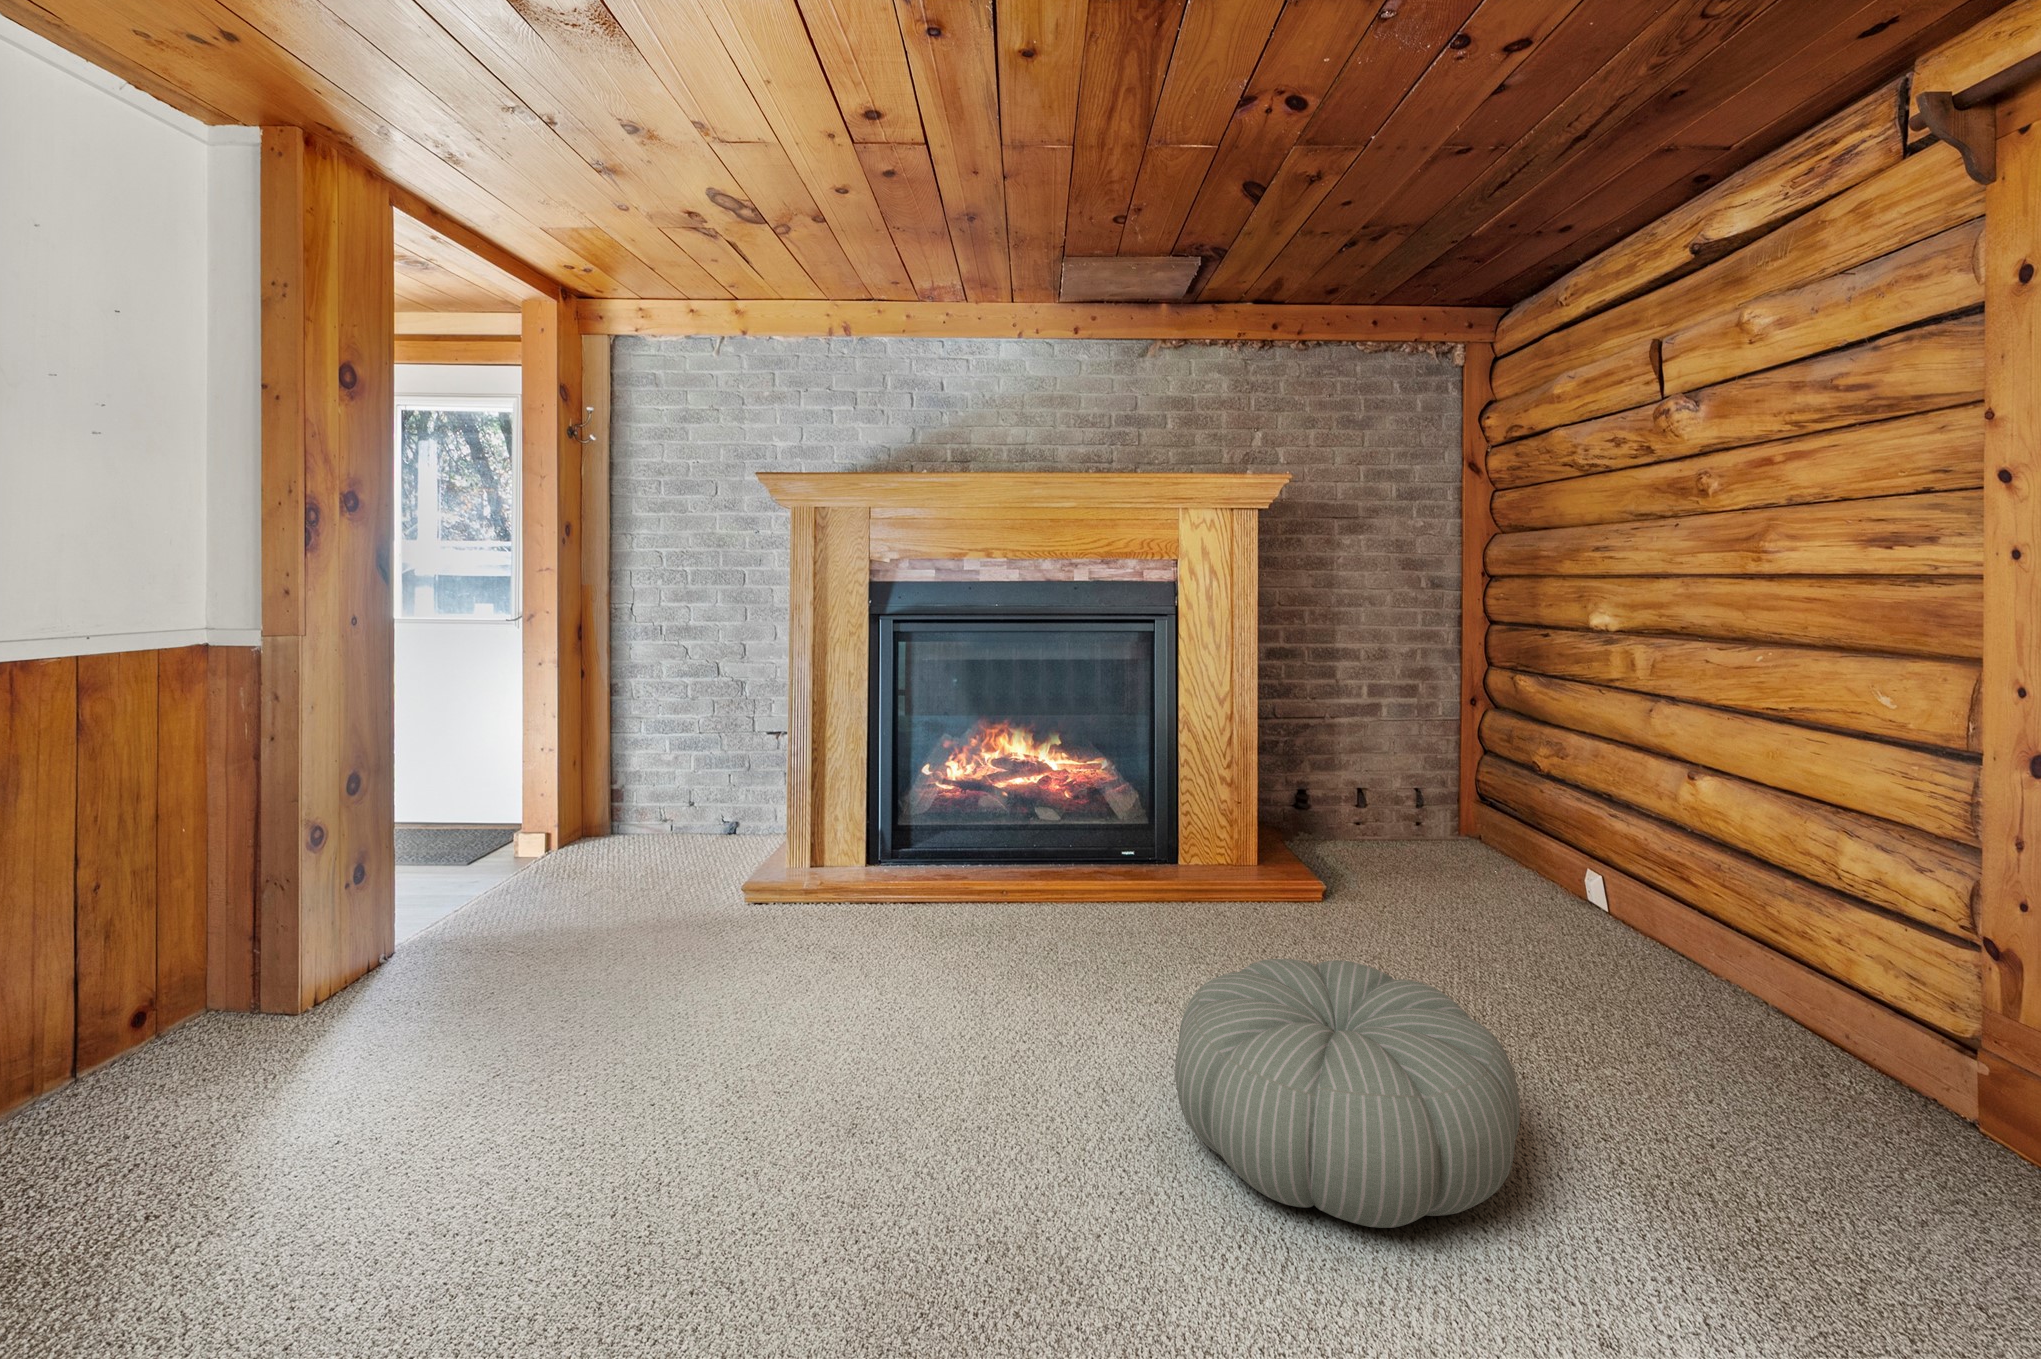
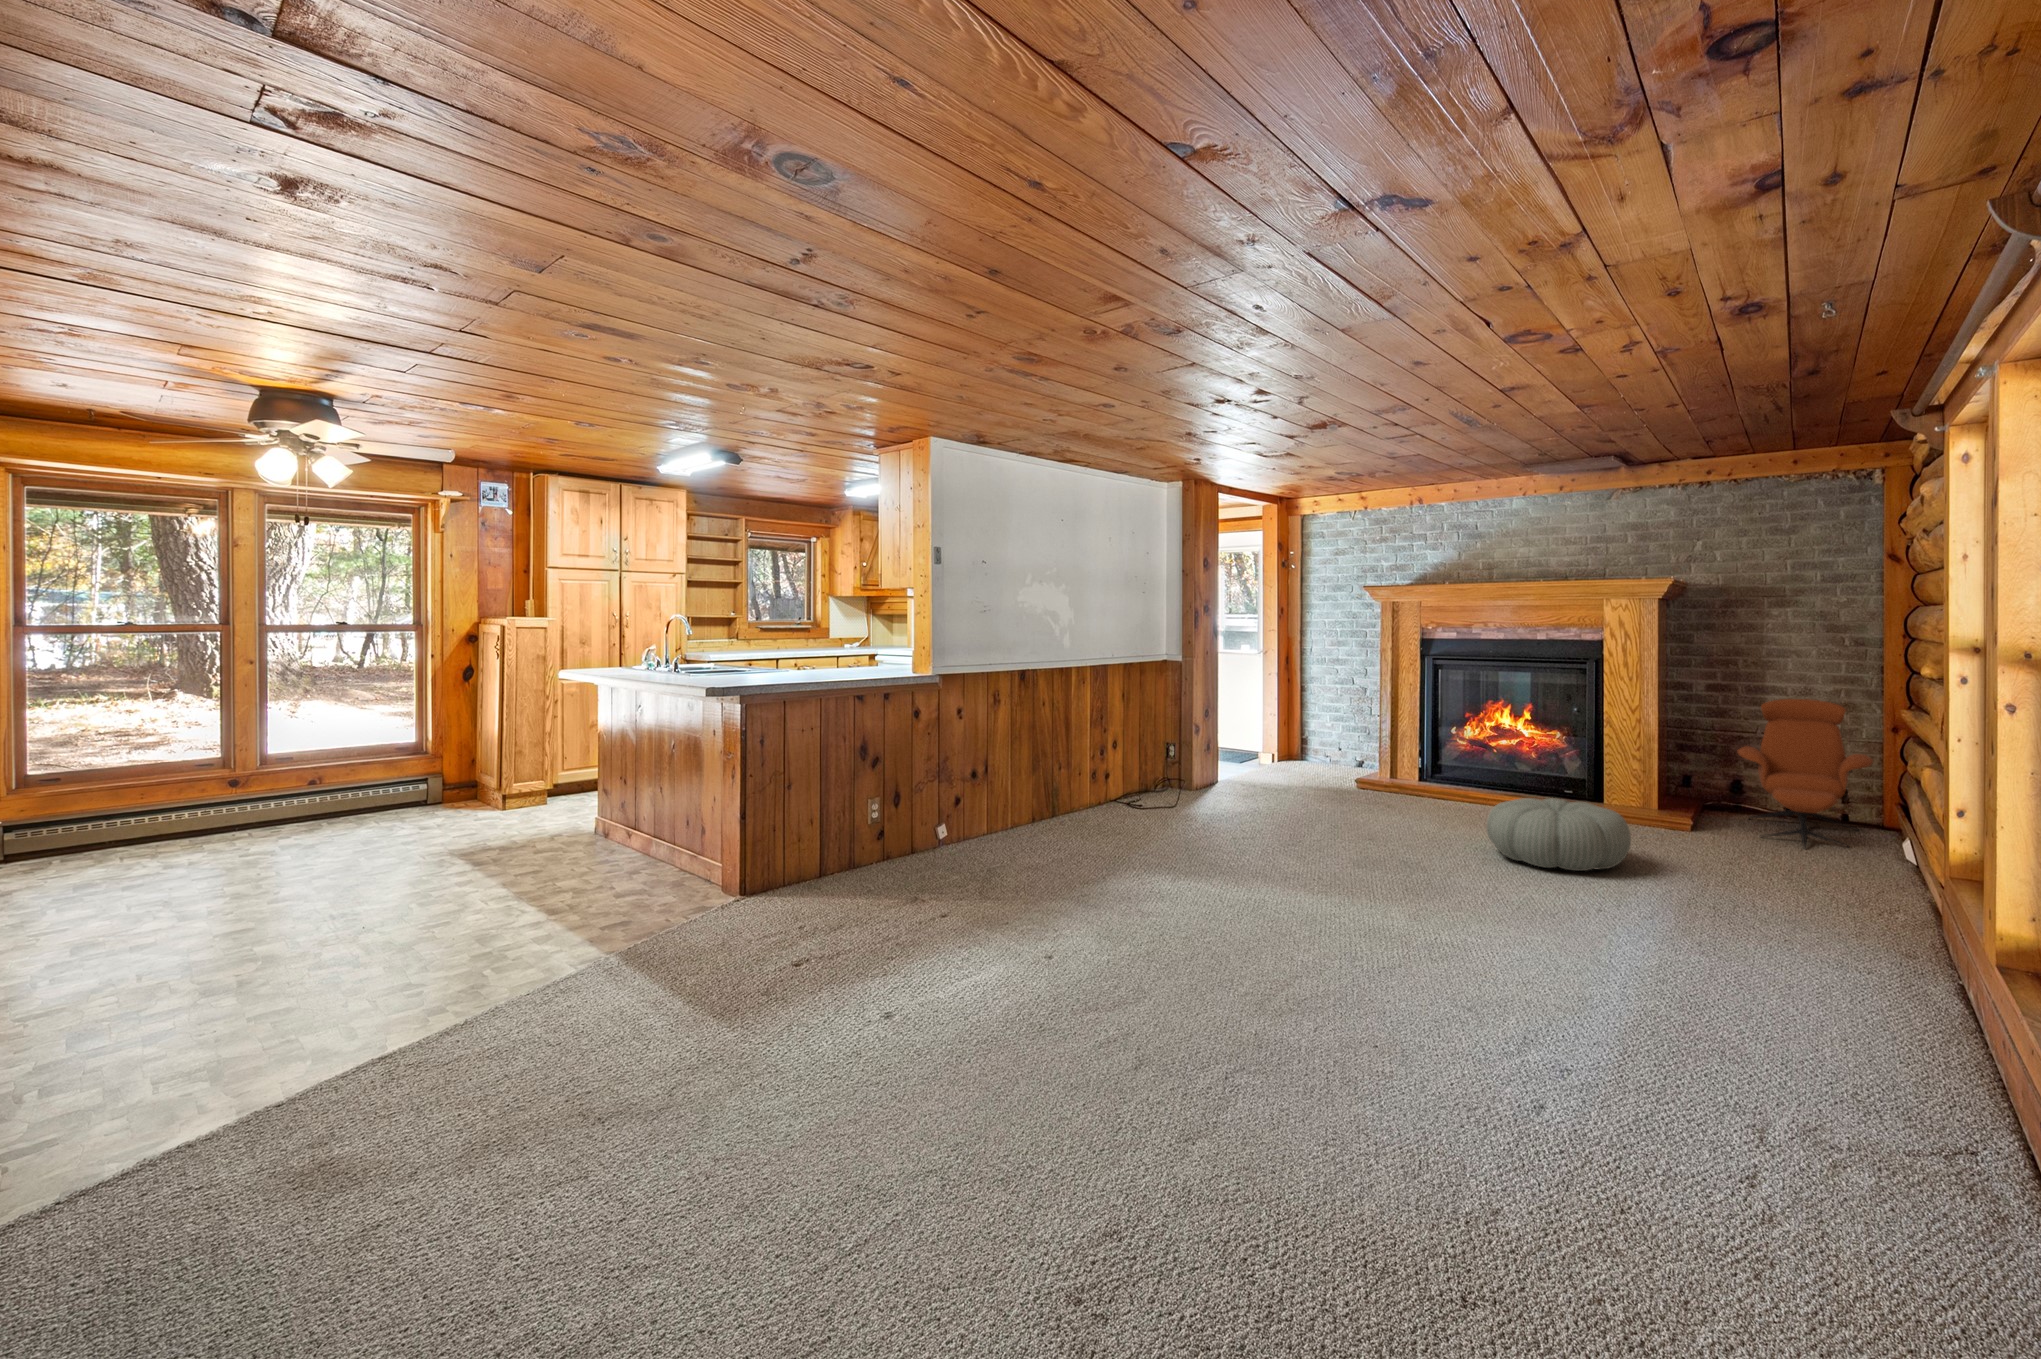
lounge chair: none [1334,670,1540,929] -> present [1737,699,1873,848]

